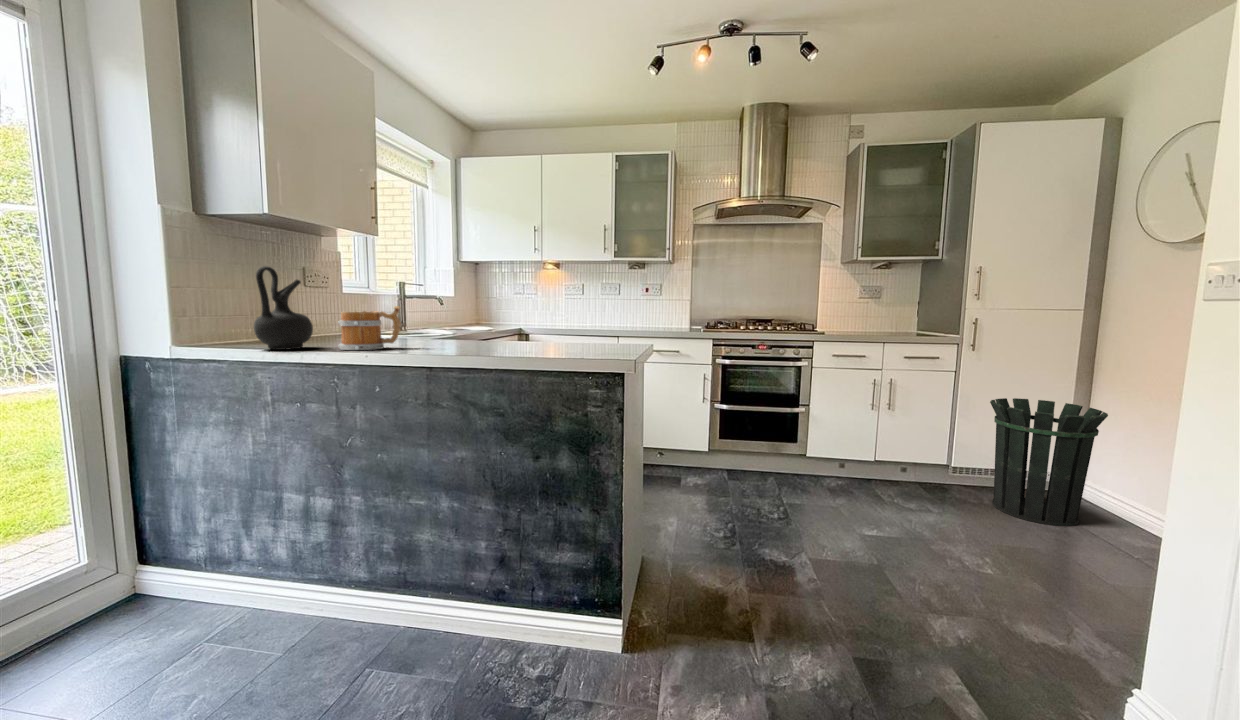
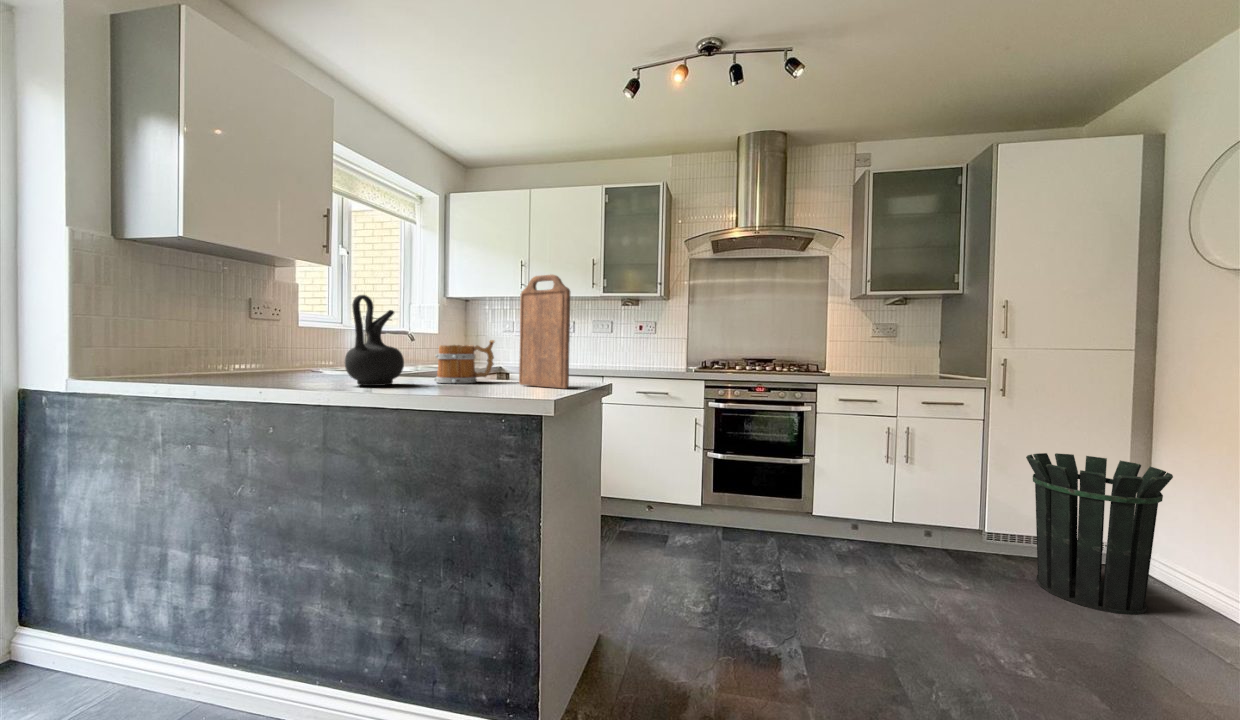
cutting board: none [583,249,632,349] -> present [519,275,570,389]
ceramic jug: present [254,266,313,350] -> present [345,295,404,386]
mug: present [338,306,401,350] -> present [434,340,494,383]

